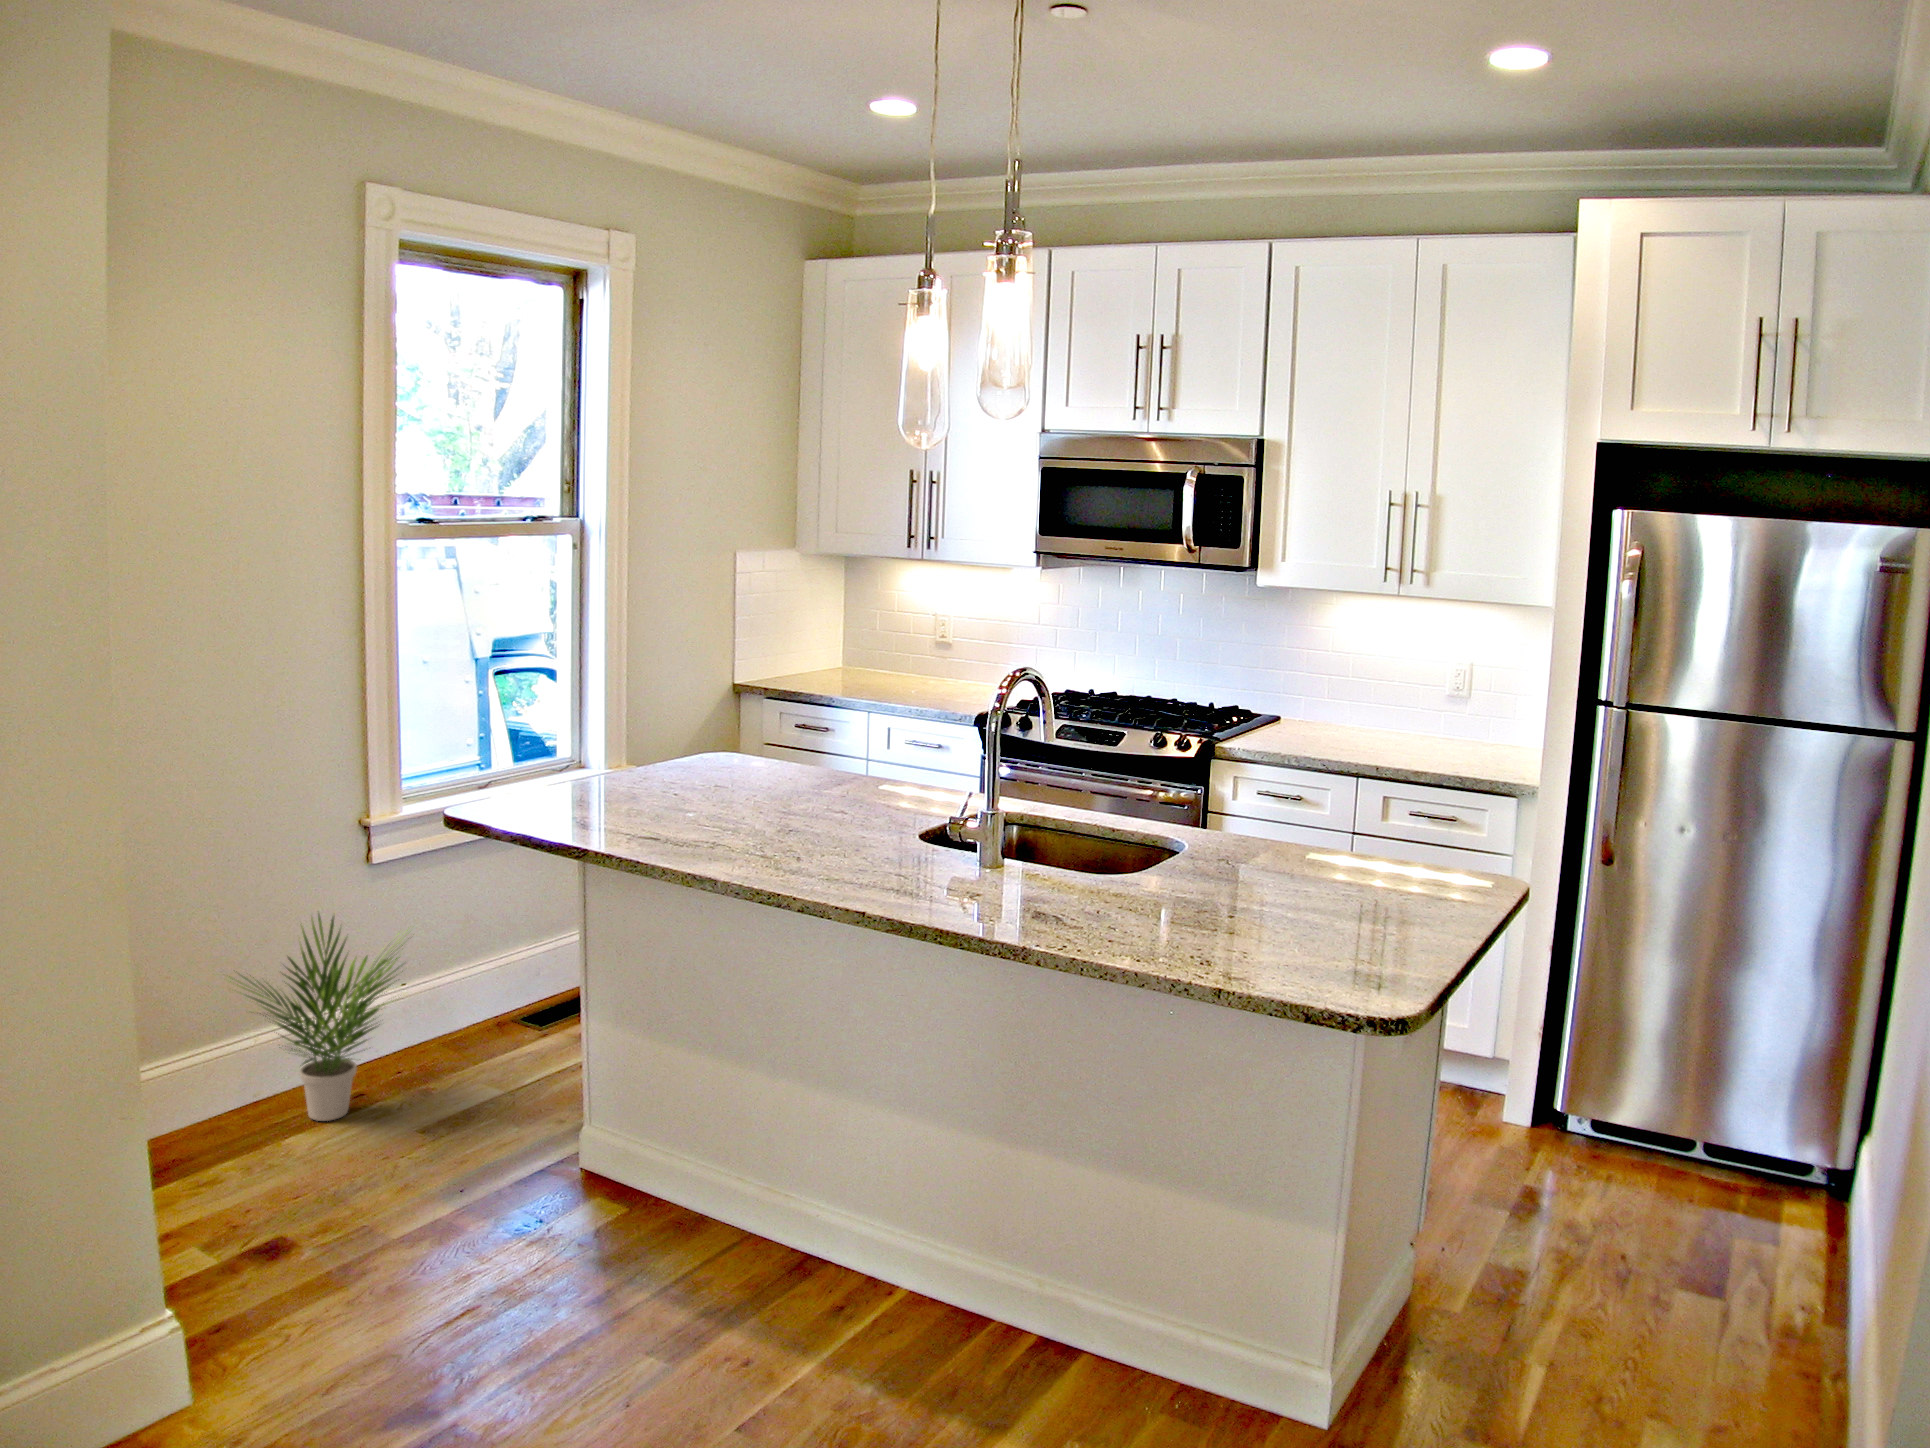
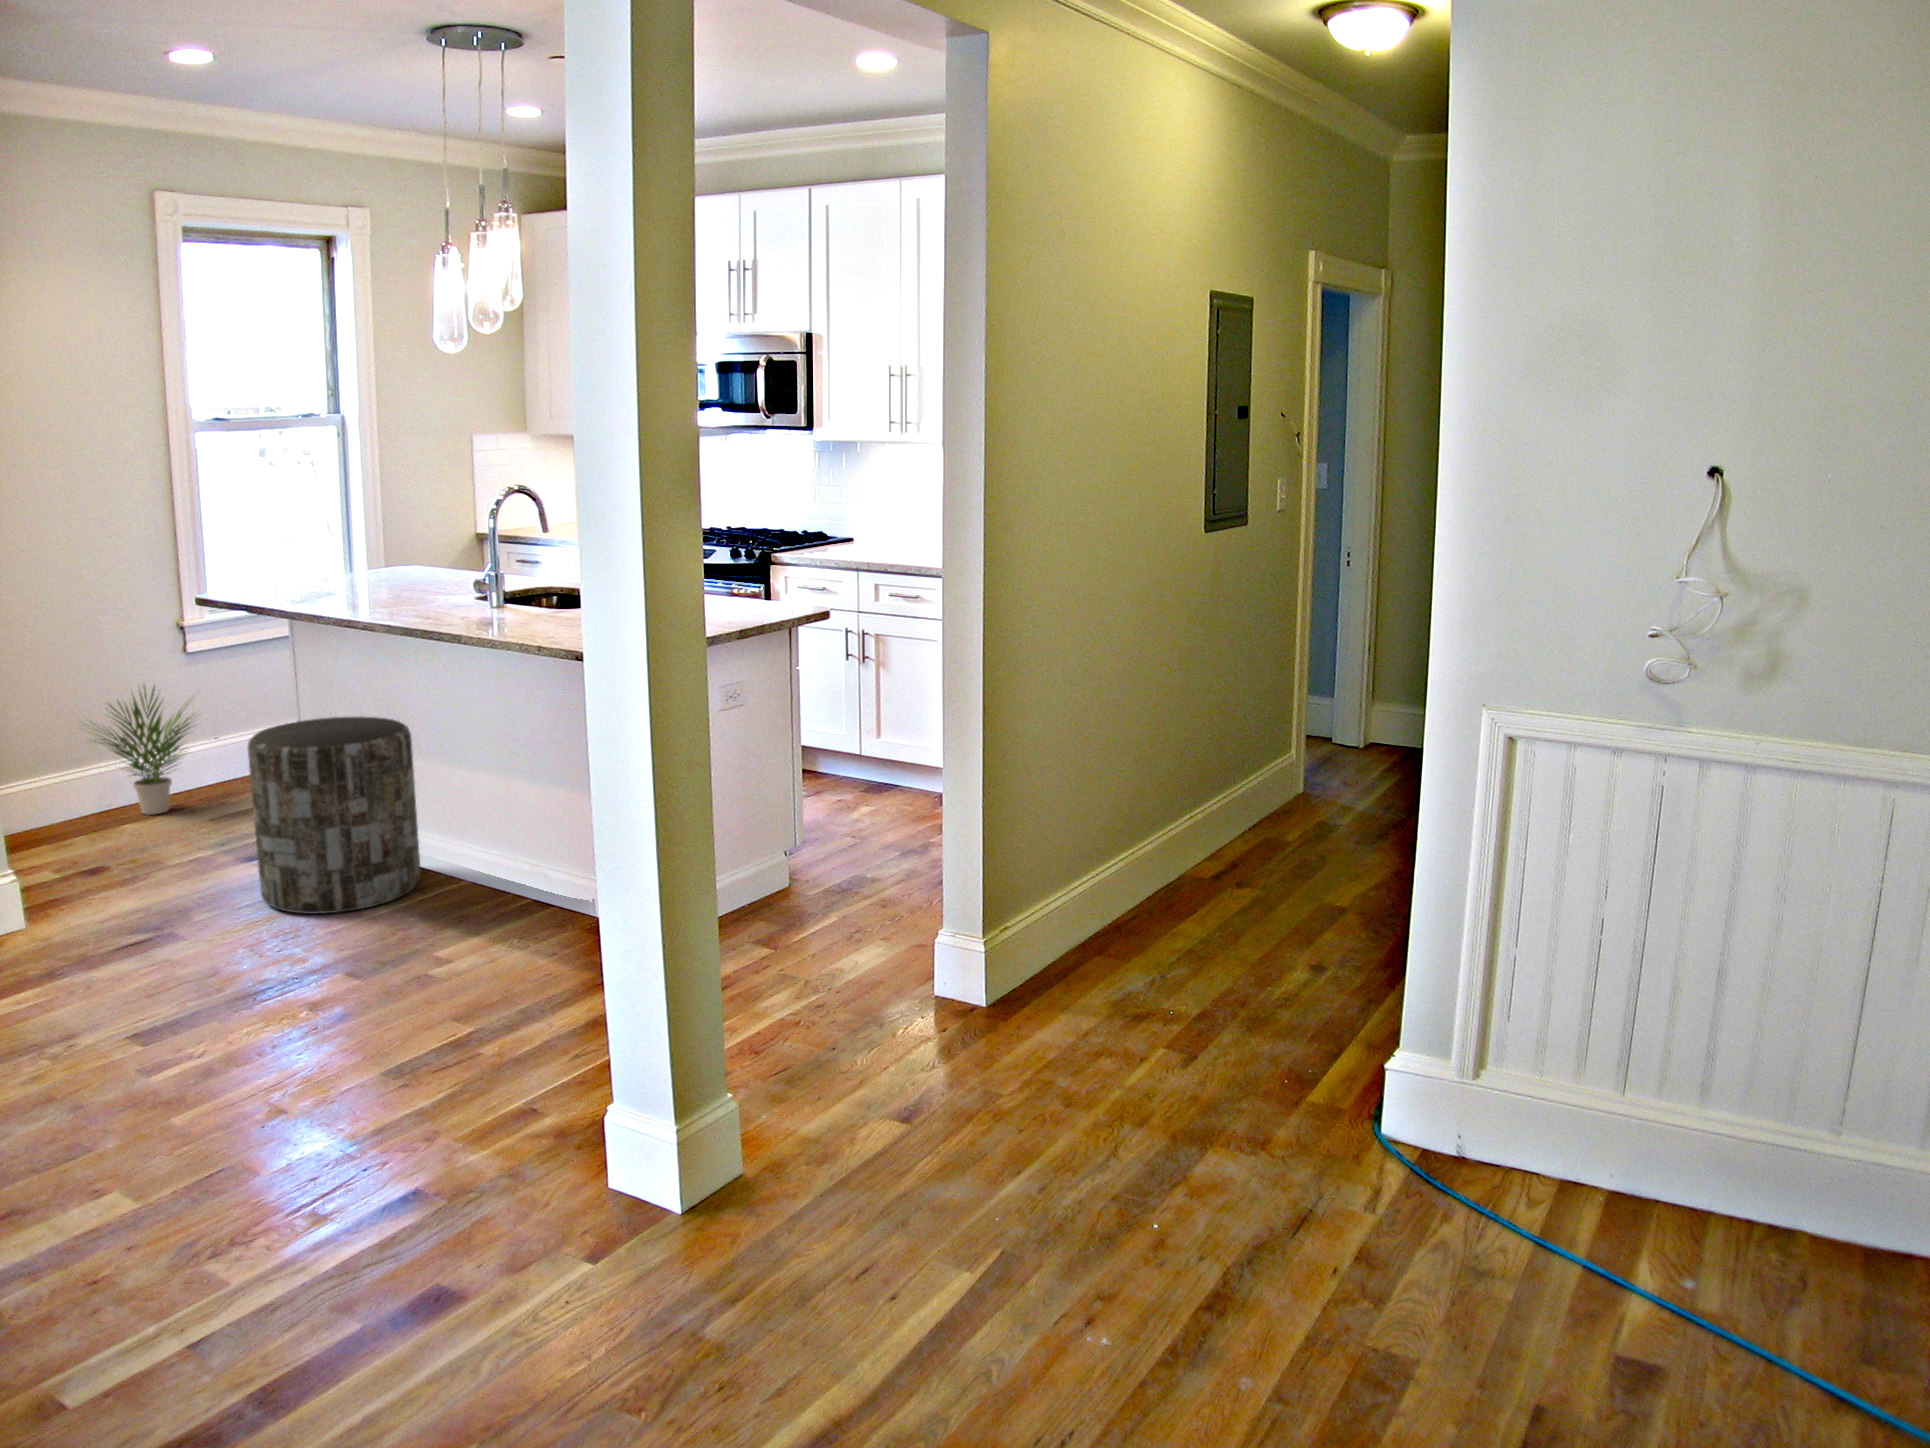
side table: none [599,1014,856,1377] -> present [248,717,421,914]

